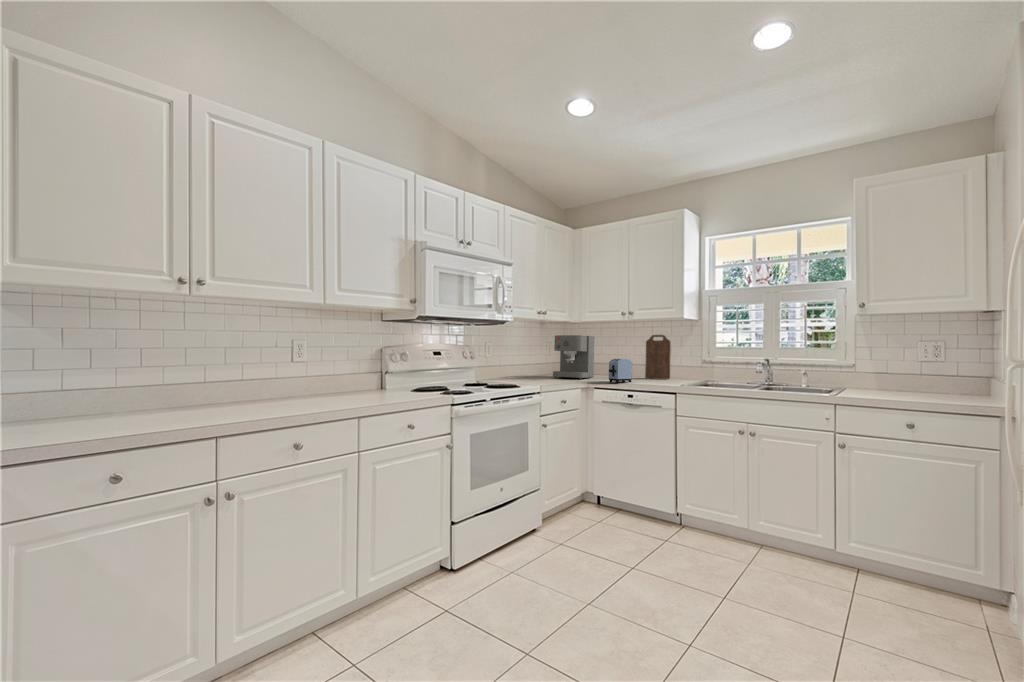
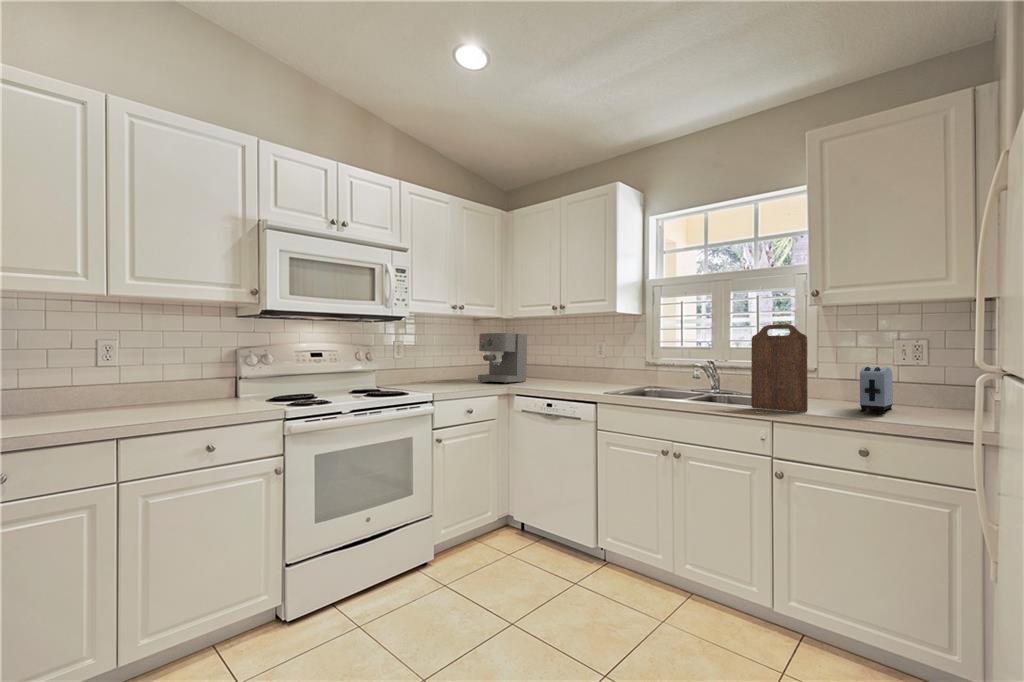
cutting board: present [645,335,671,379] -> present [751,324,808,412]
toaster: present [609,359,632,383] -> present [860,367,893,414]

